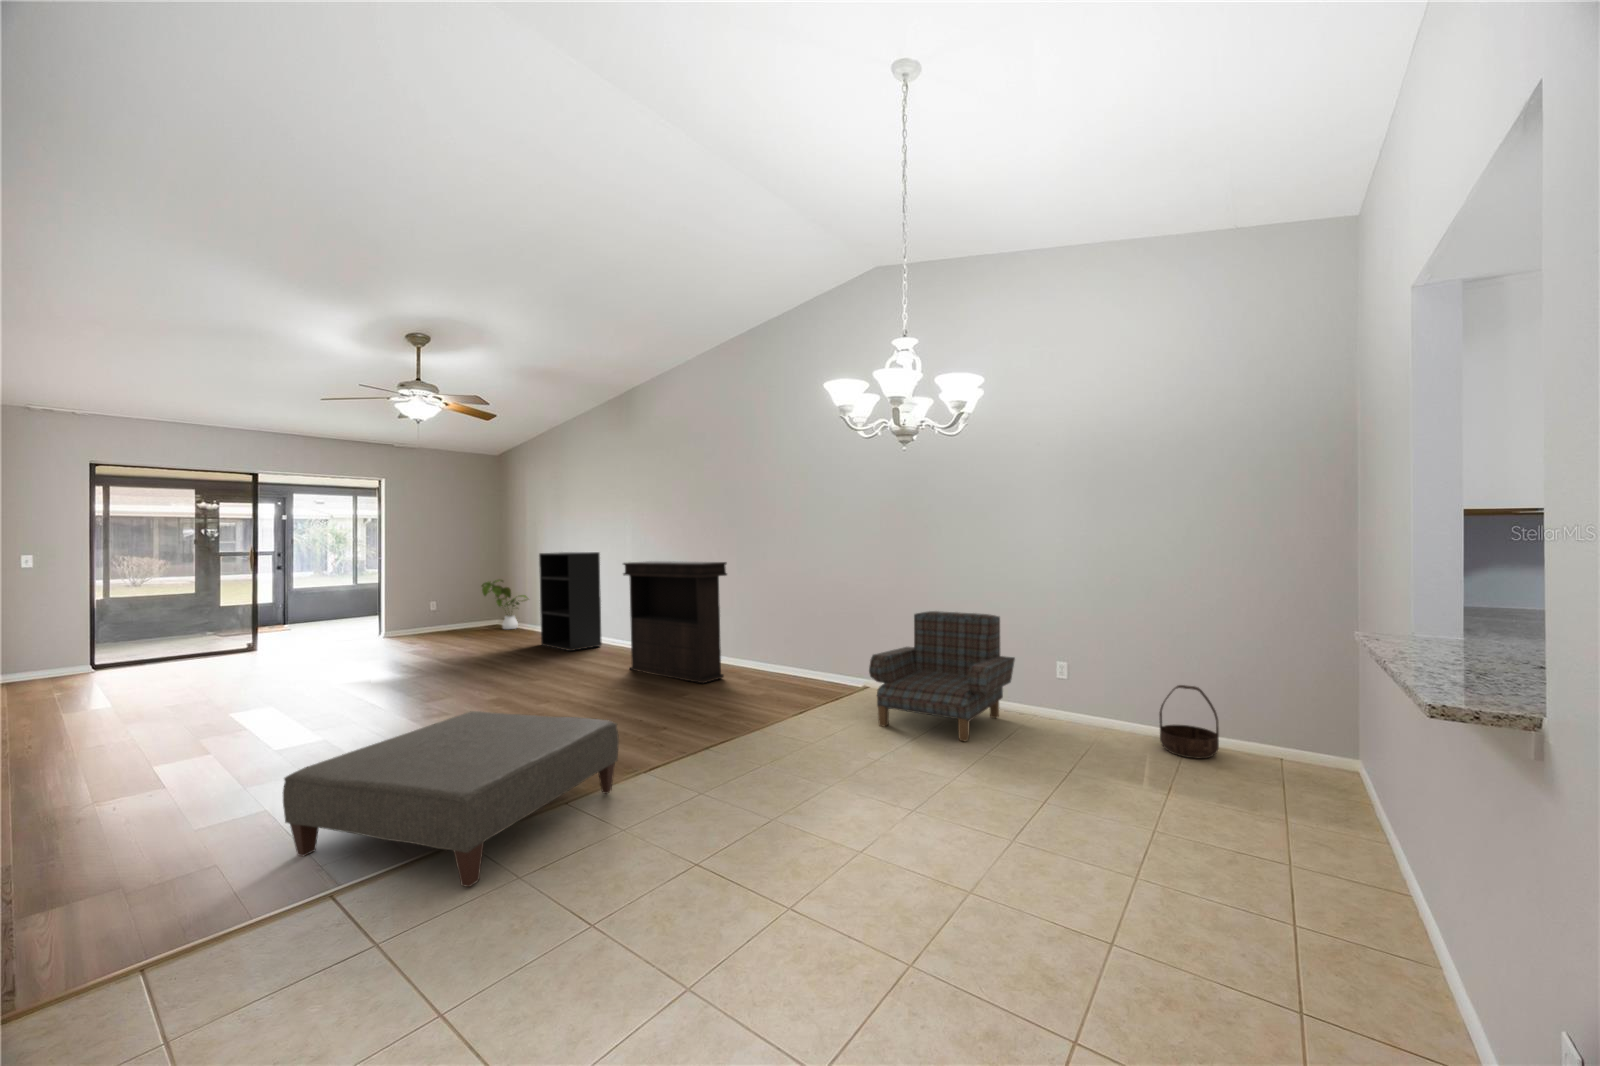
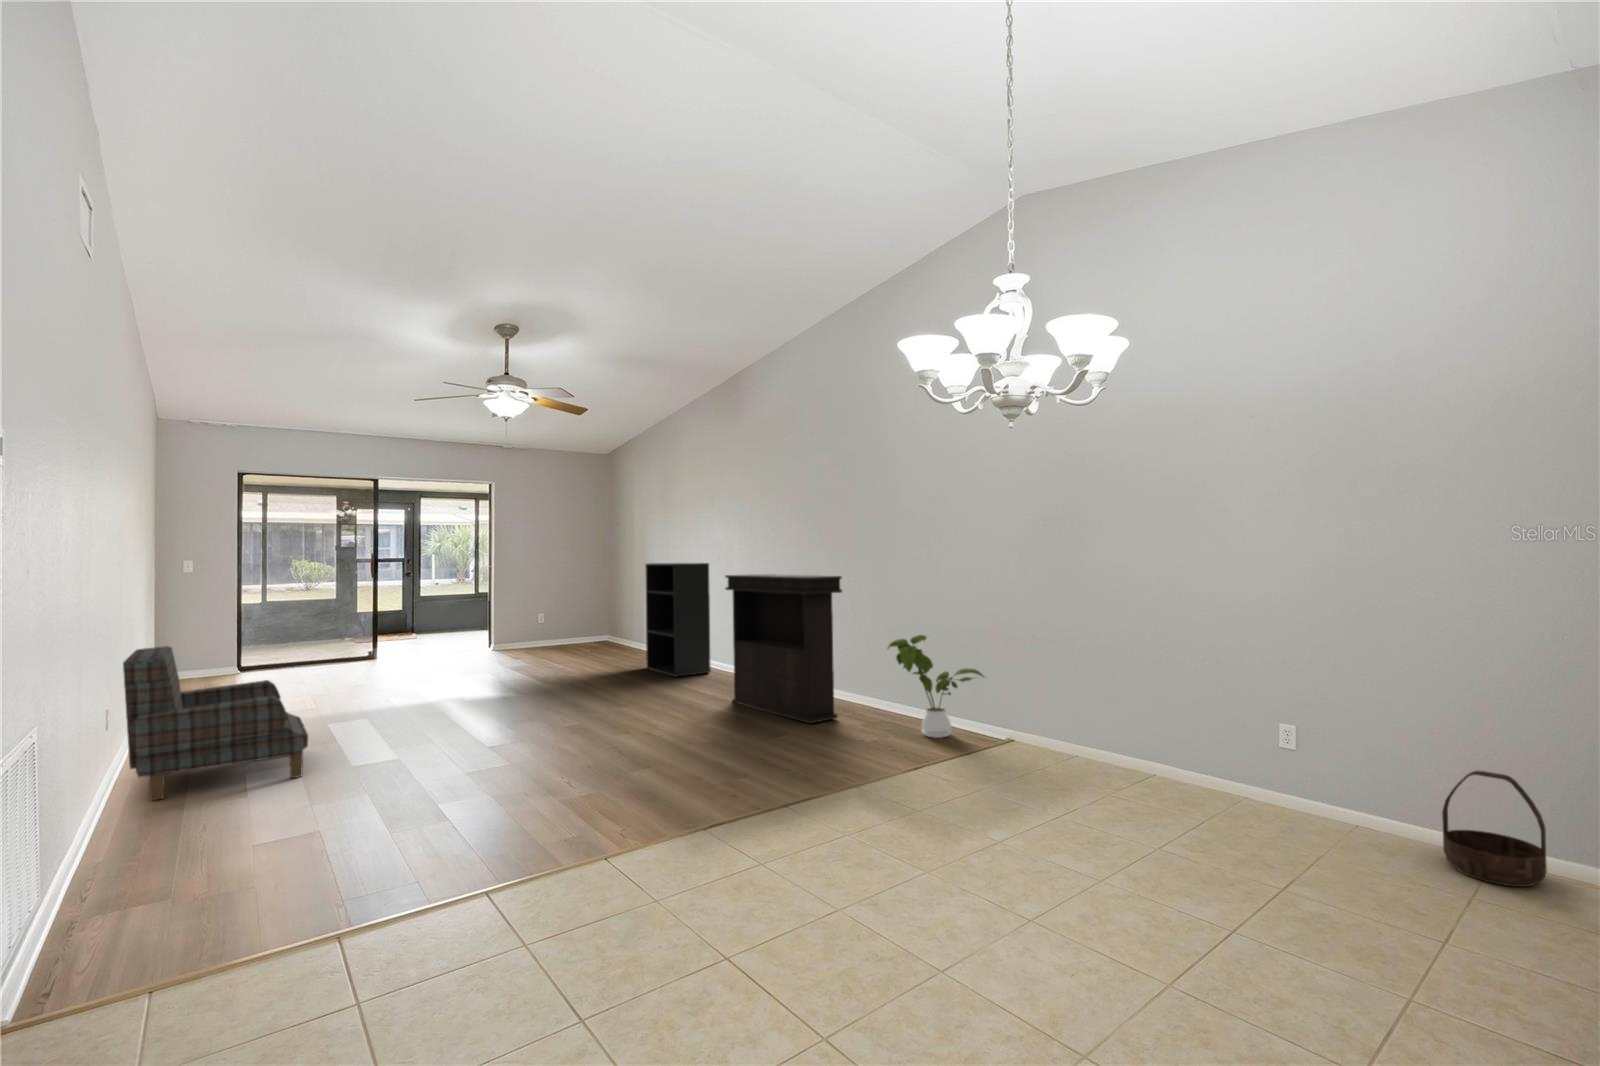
house plant: present [482,579,528,629] -> present [888,635,986,738]
armchair: present [869,611,1015,741] -> present [123,646,308,800]
ottoman: present [283,711,619,887] -> none [314,737,669,936]

